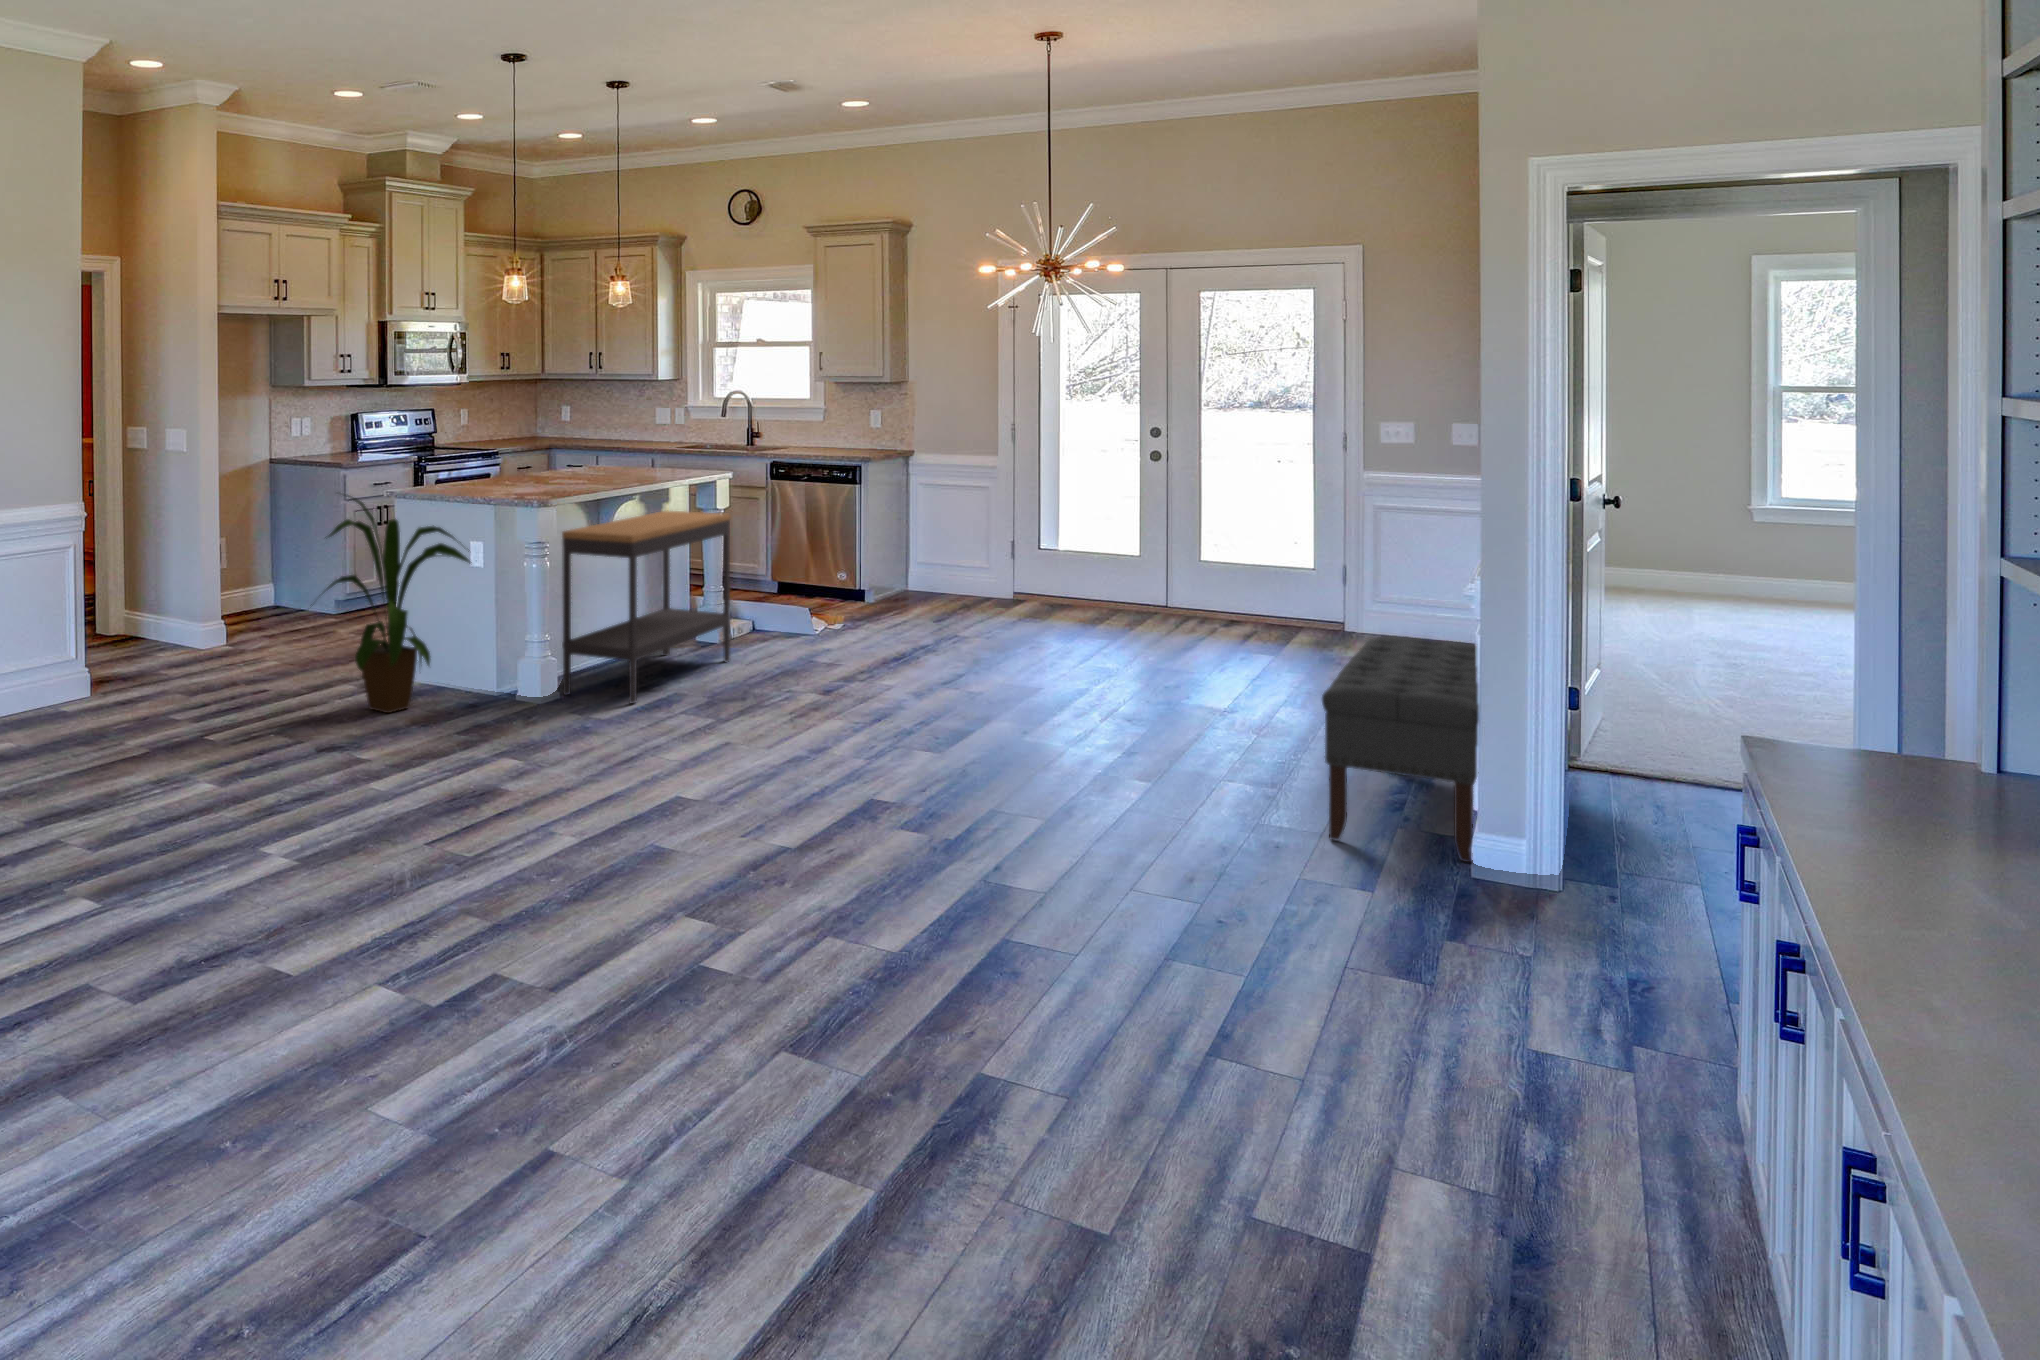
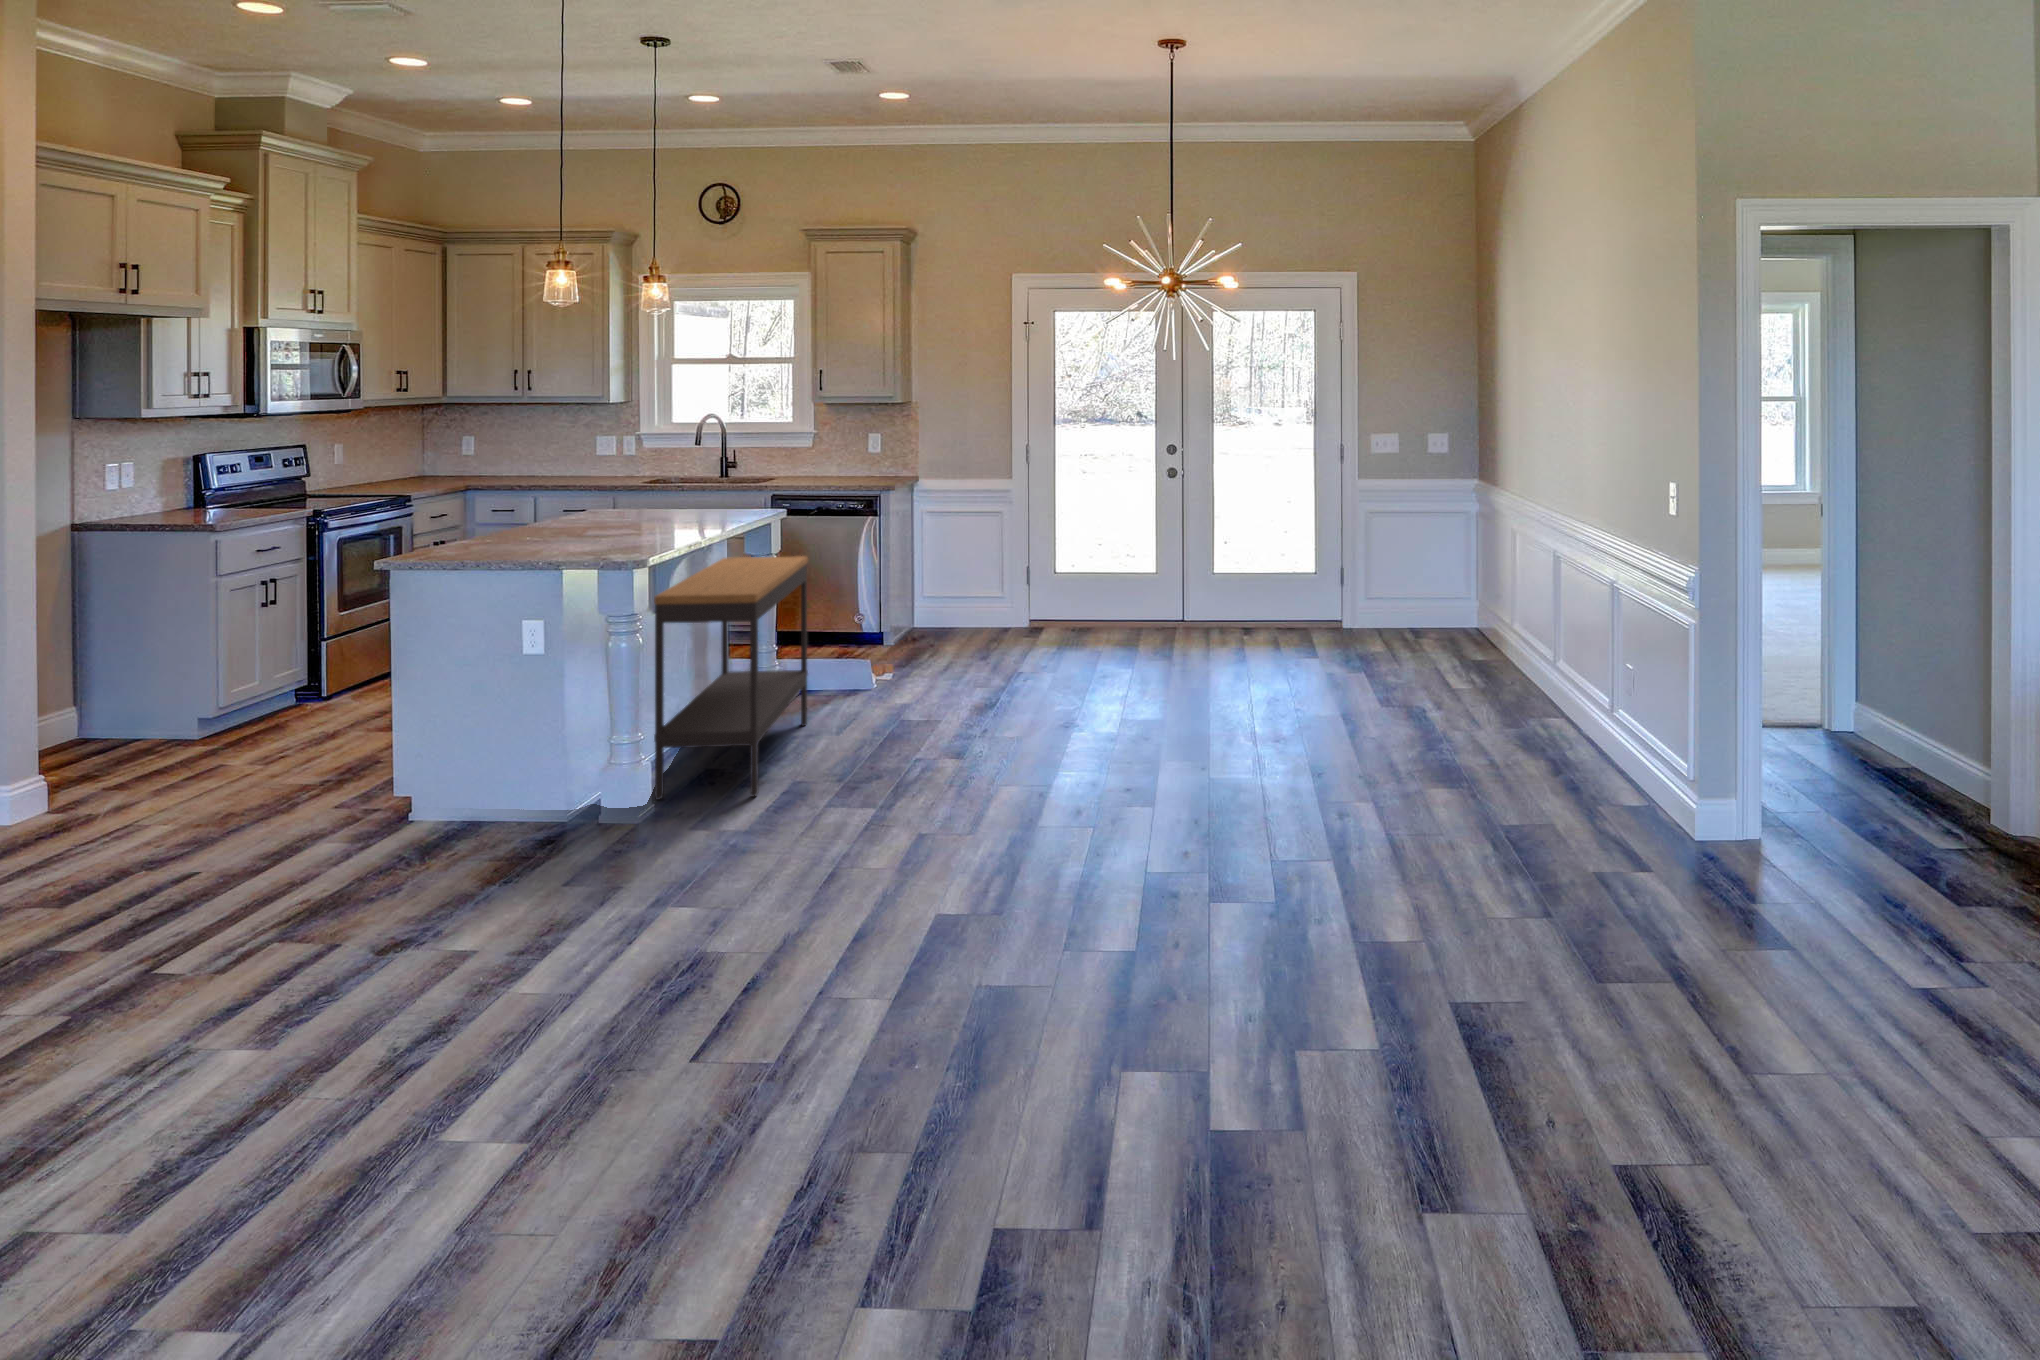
house plant: present [326,496,472,713] -> none [305,571,566,870]
bench: present [1322,636,1479,862] -> none [1473,624,1664,820]

